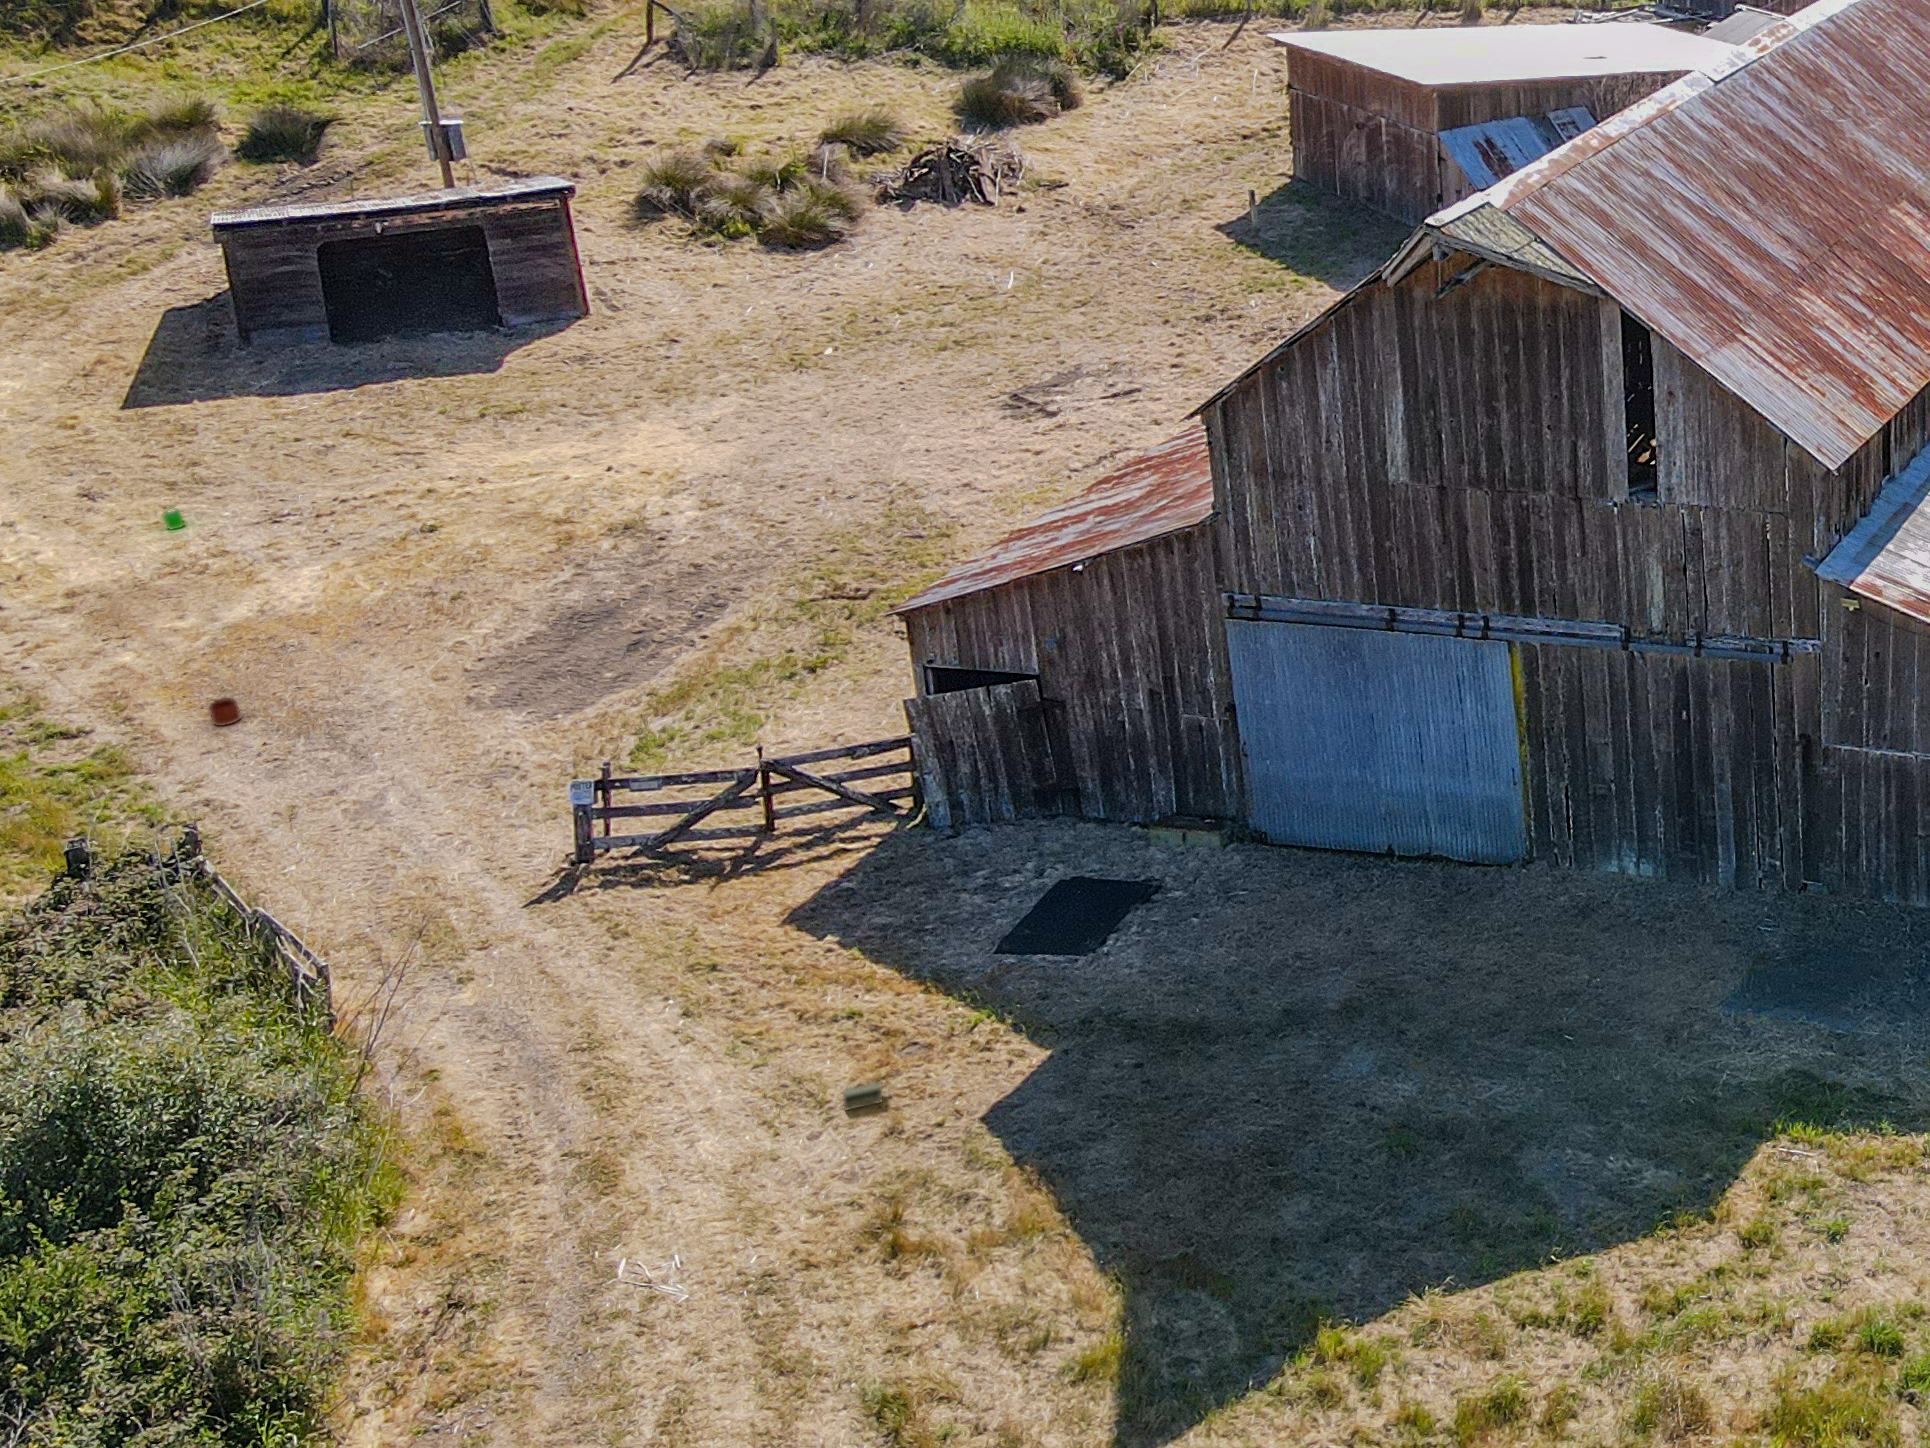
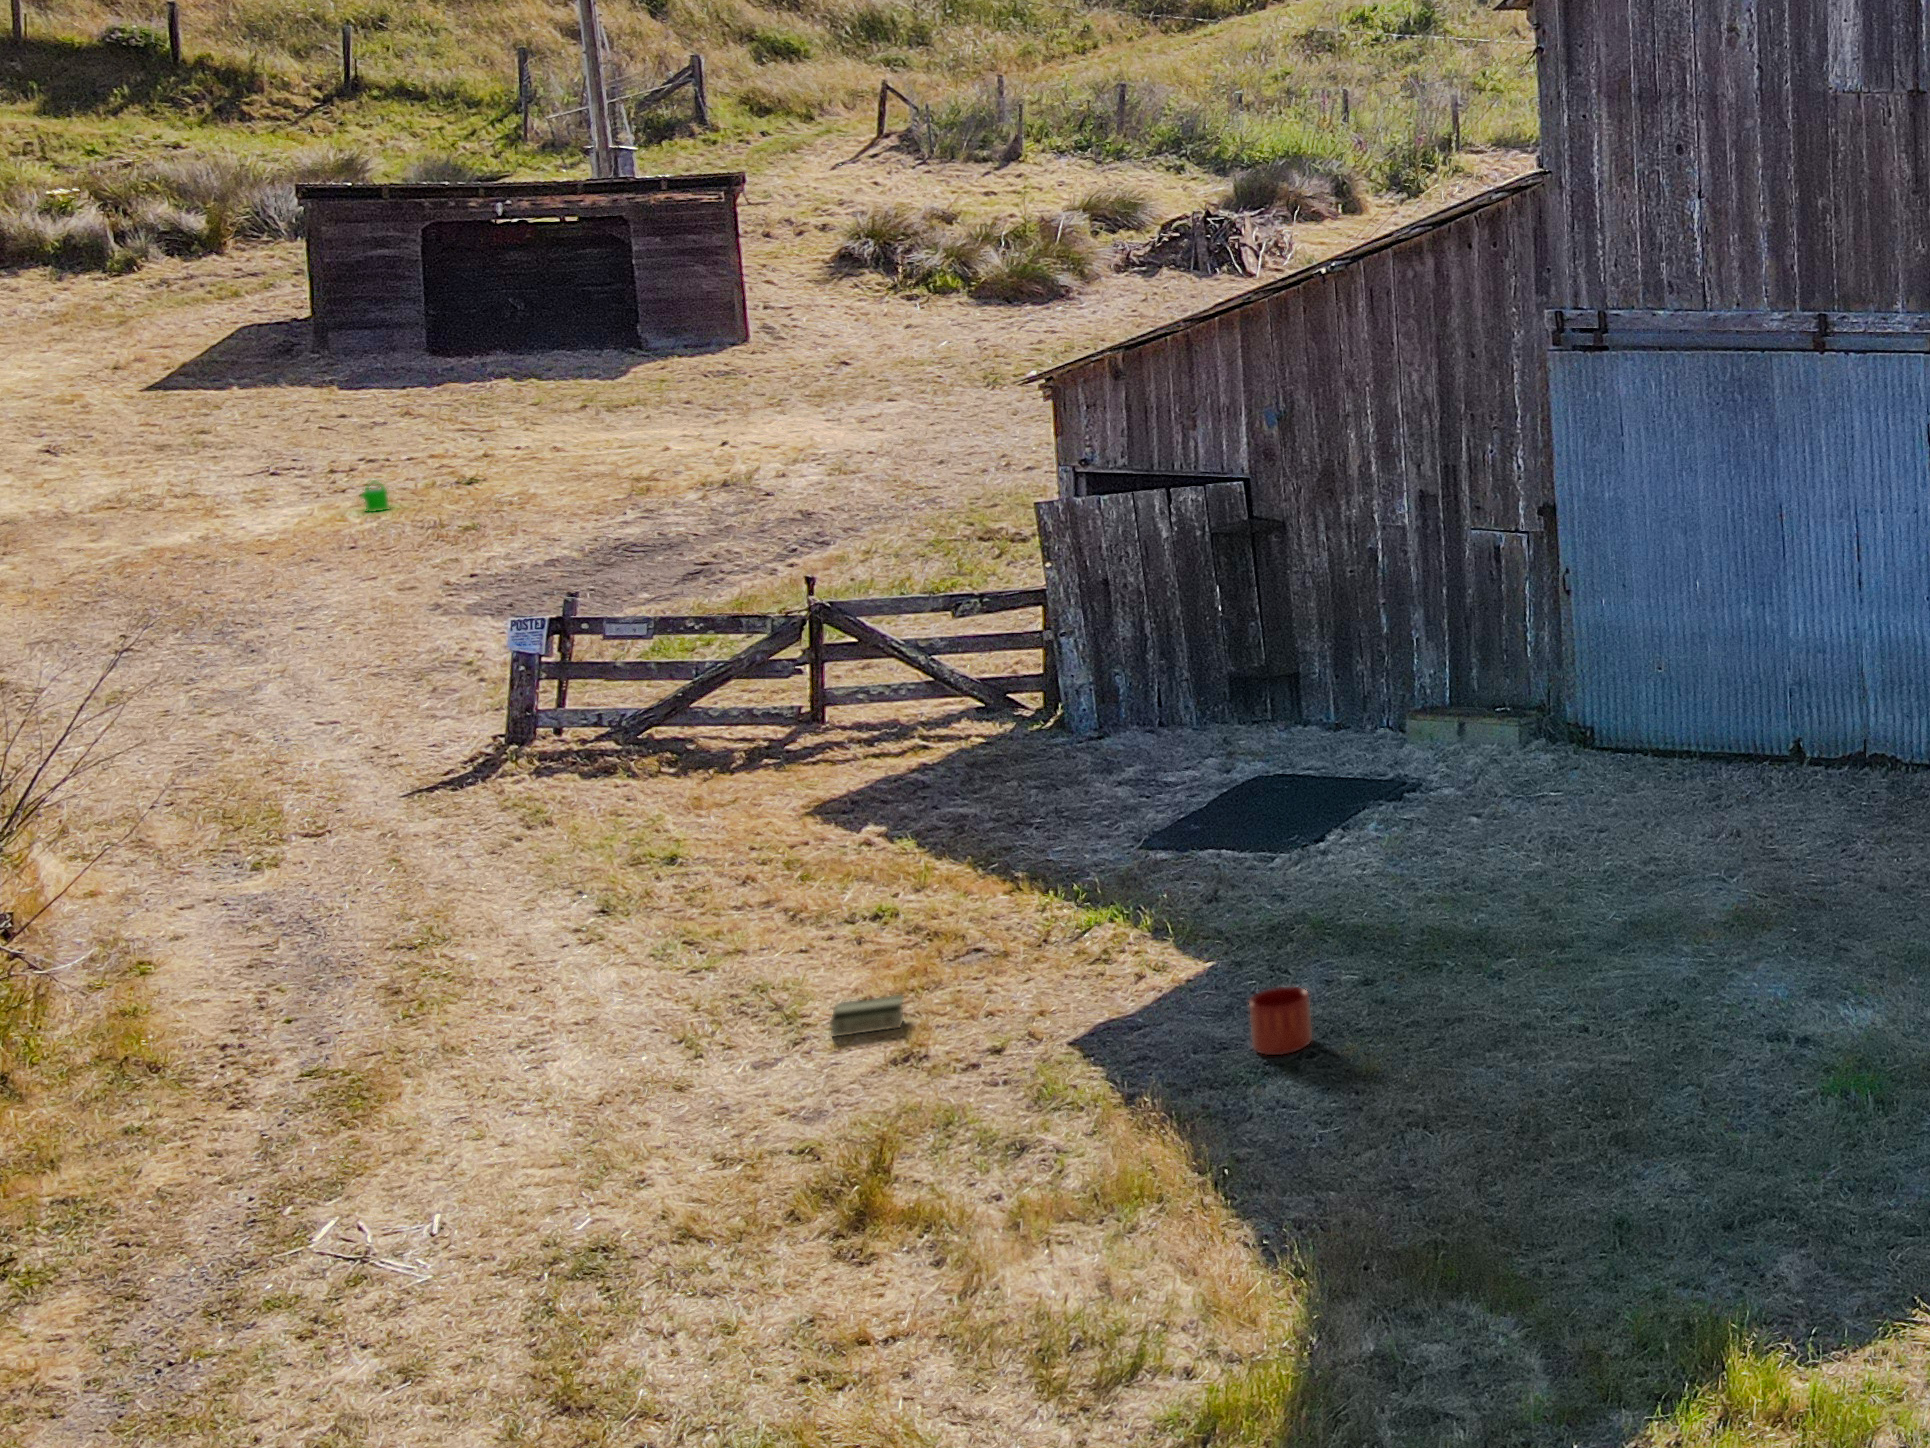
watering can: present [163,509,184,529] -> present [361,481,389,512]
planter: present [209,698,241,726] -> present [1249,987,1312,1055]

